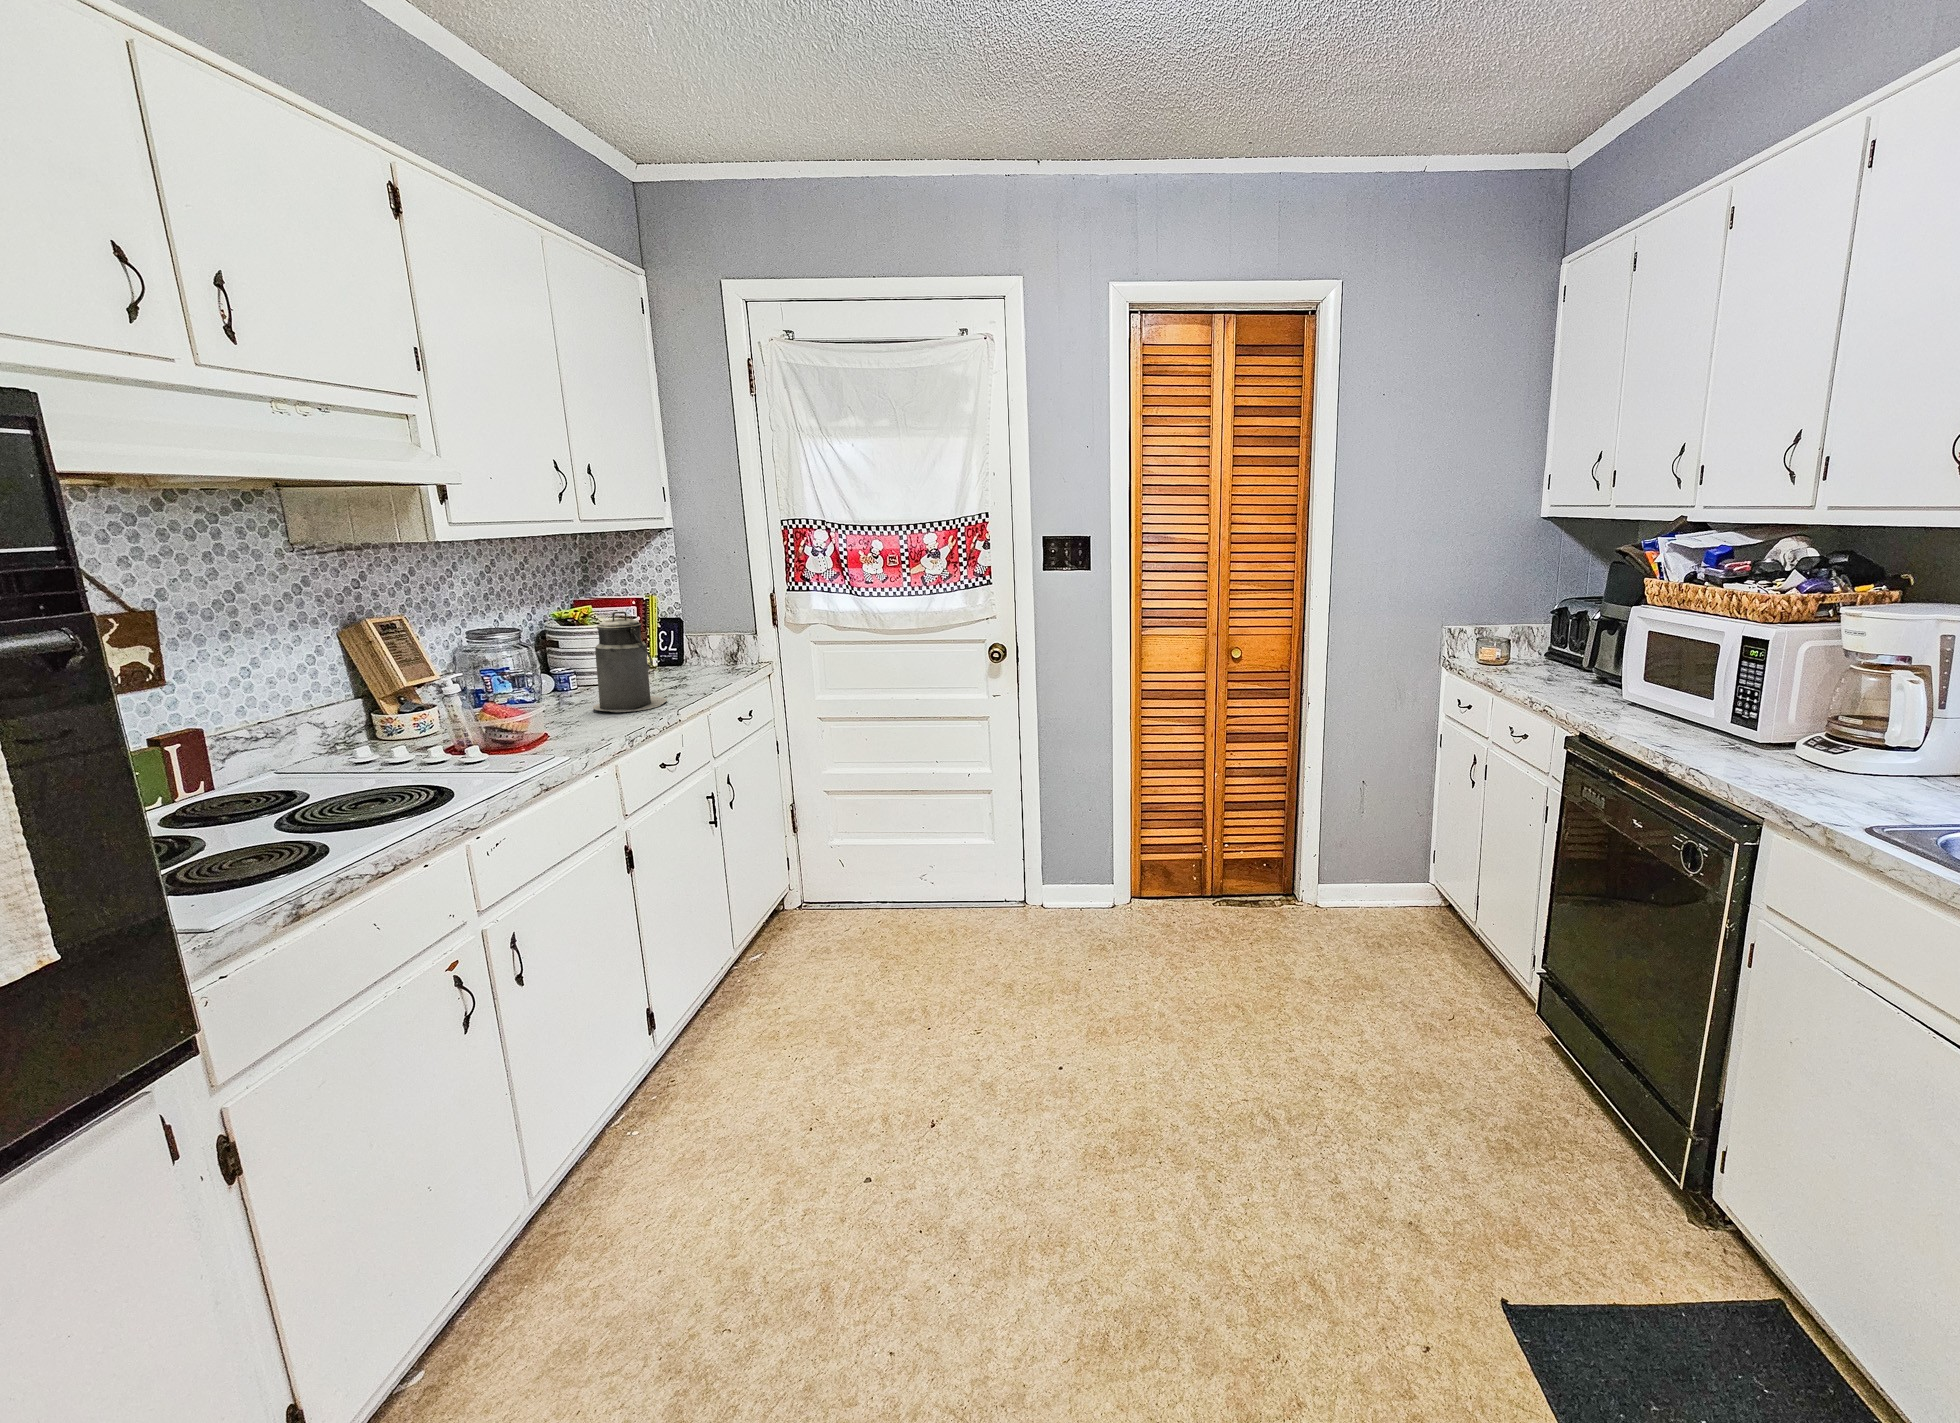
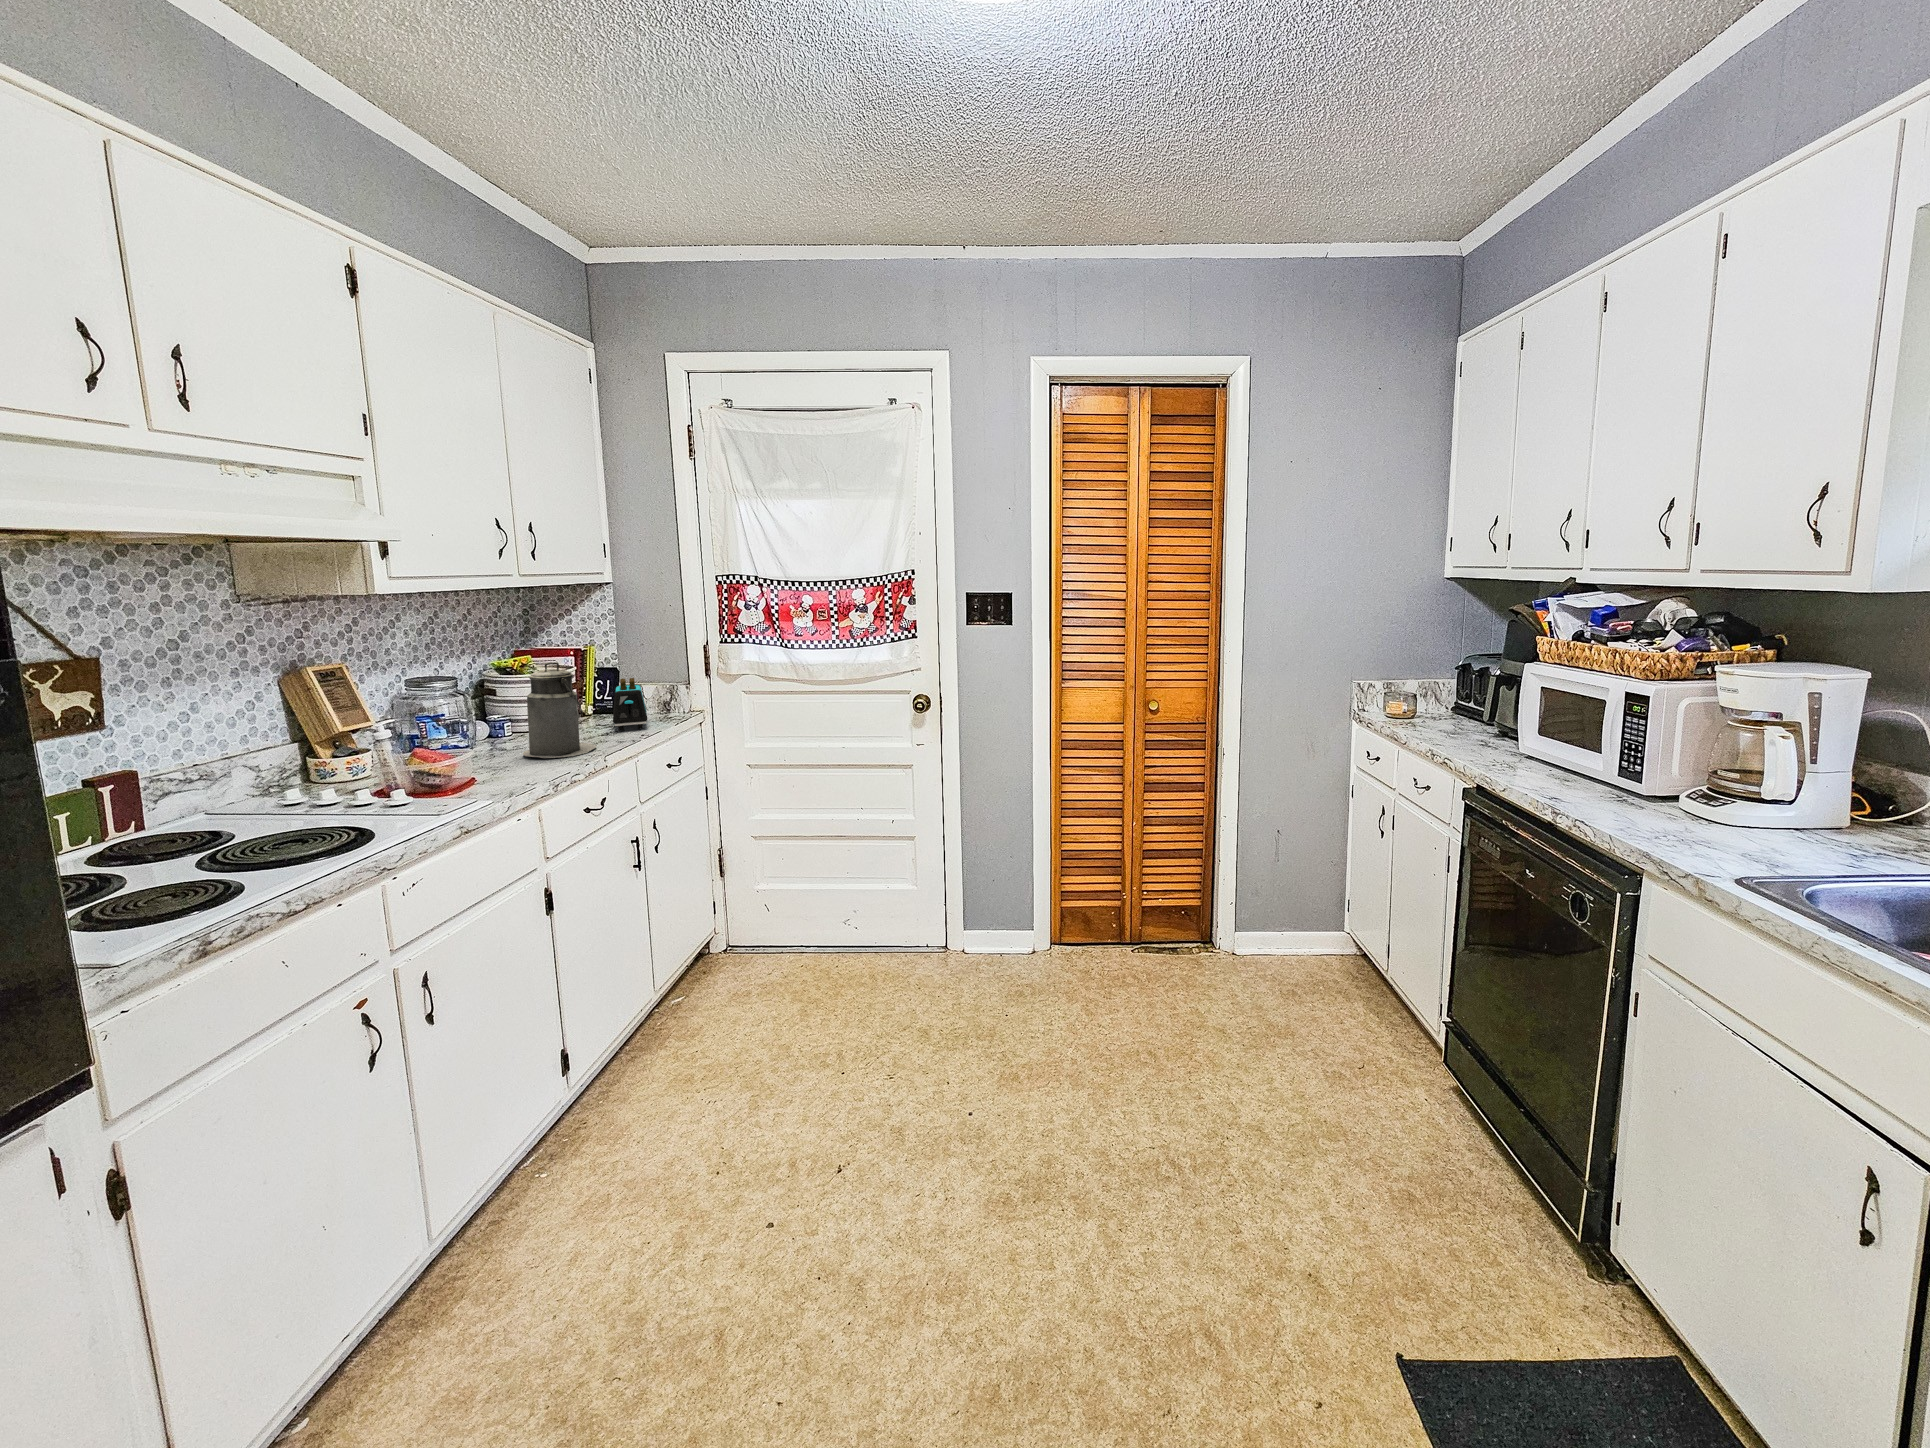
toaster: none [678,629,715,683] -> present [613,678,647,730]

